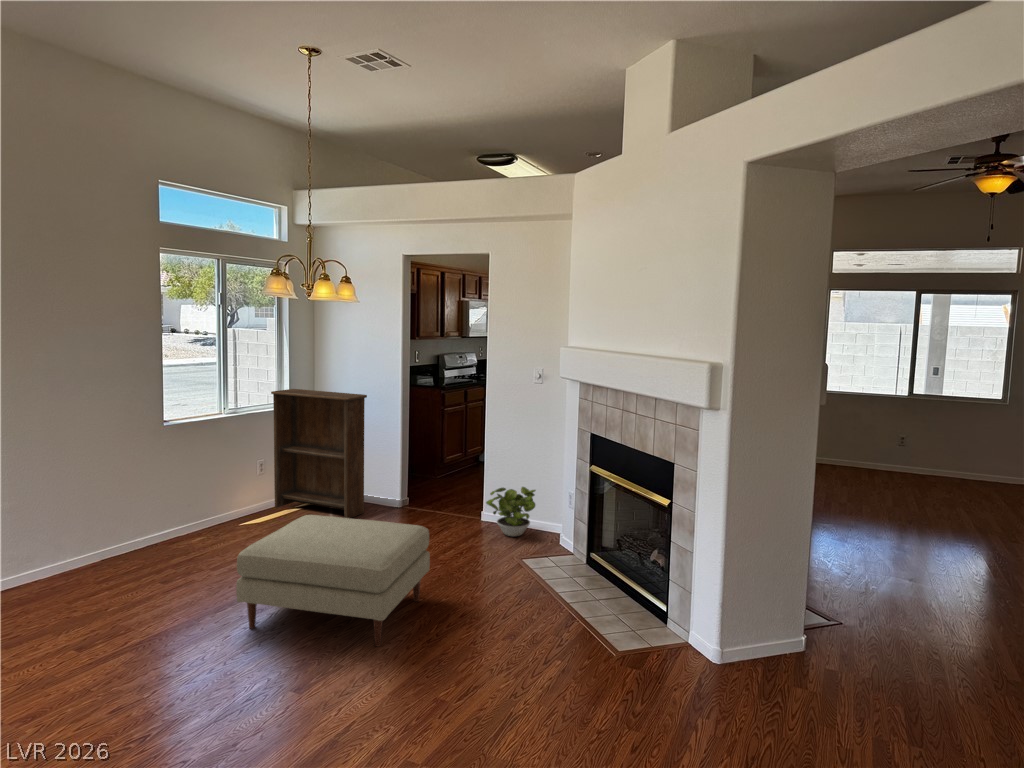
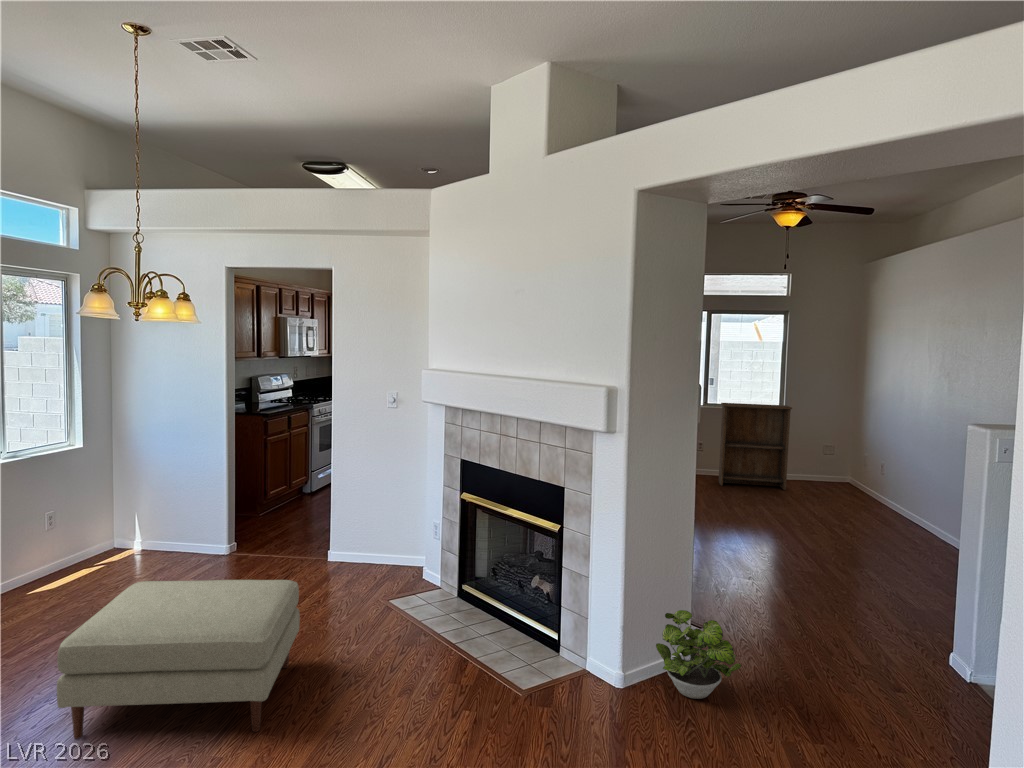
bookshelf: present [271,389,367,518] -> present [719,403,792,490]
potted plant: present [486,487,536,536] -> present [656,610,741,699]

